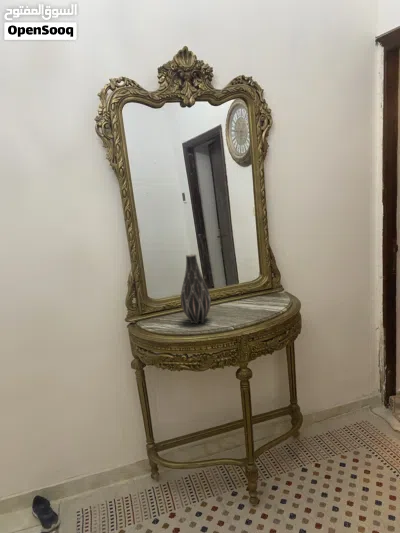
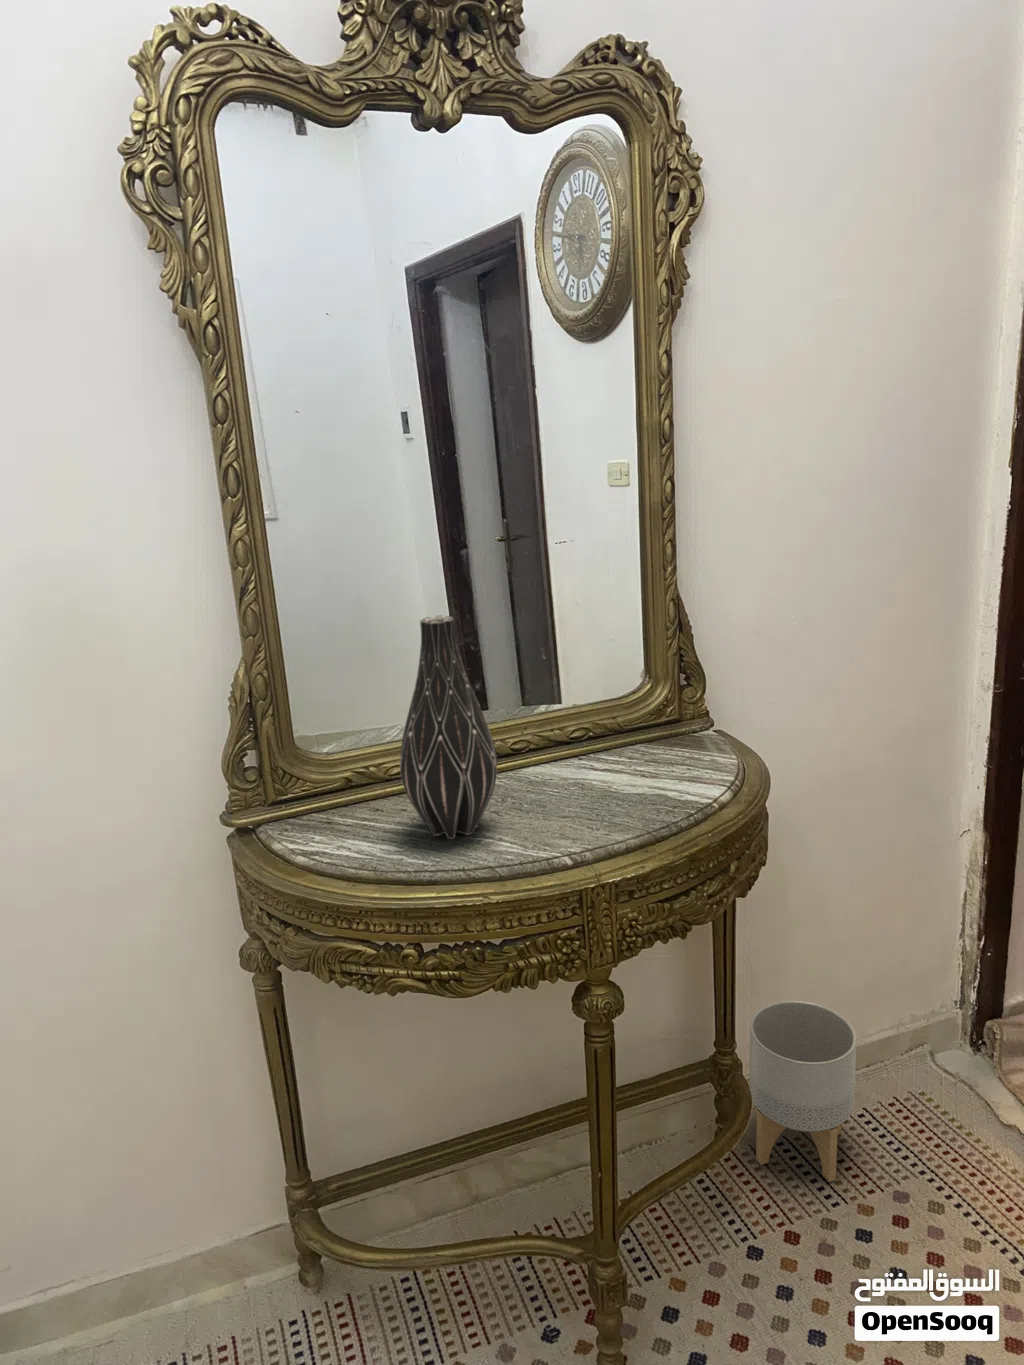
planter: none [302,386,339,448] -> present [750,1000,857,1182]

